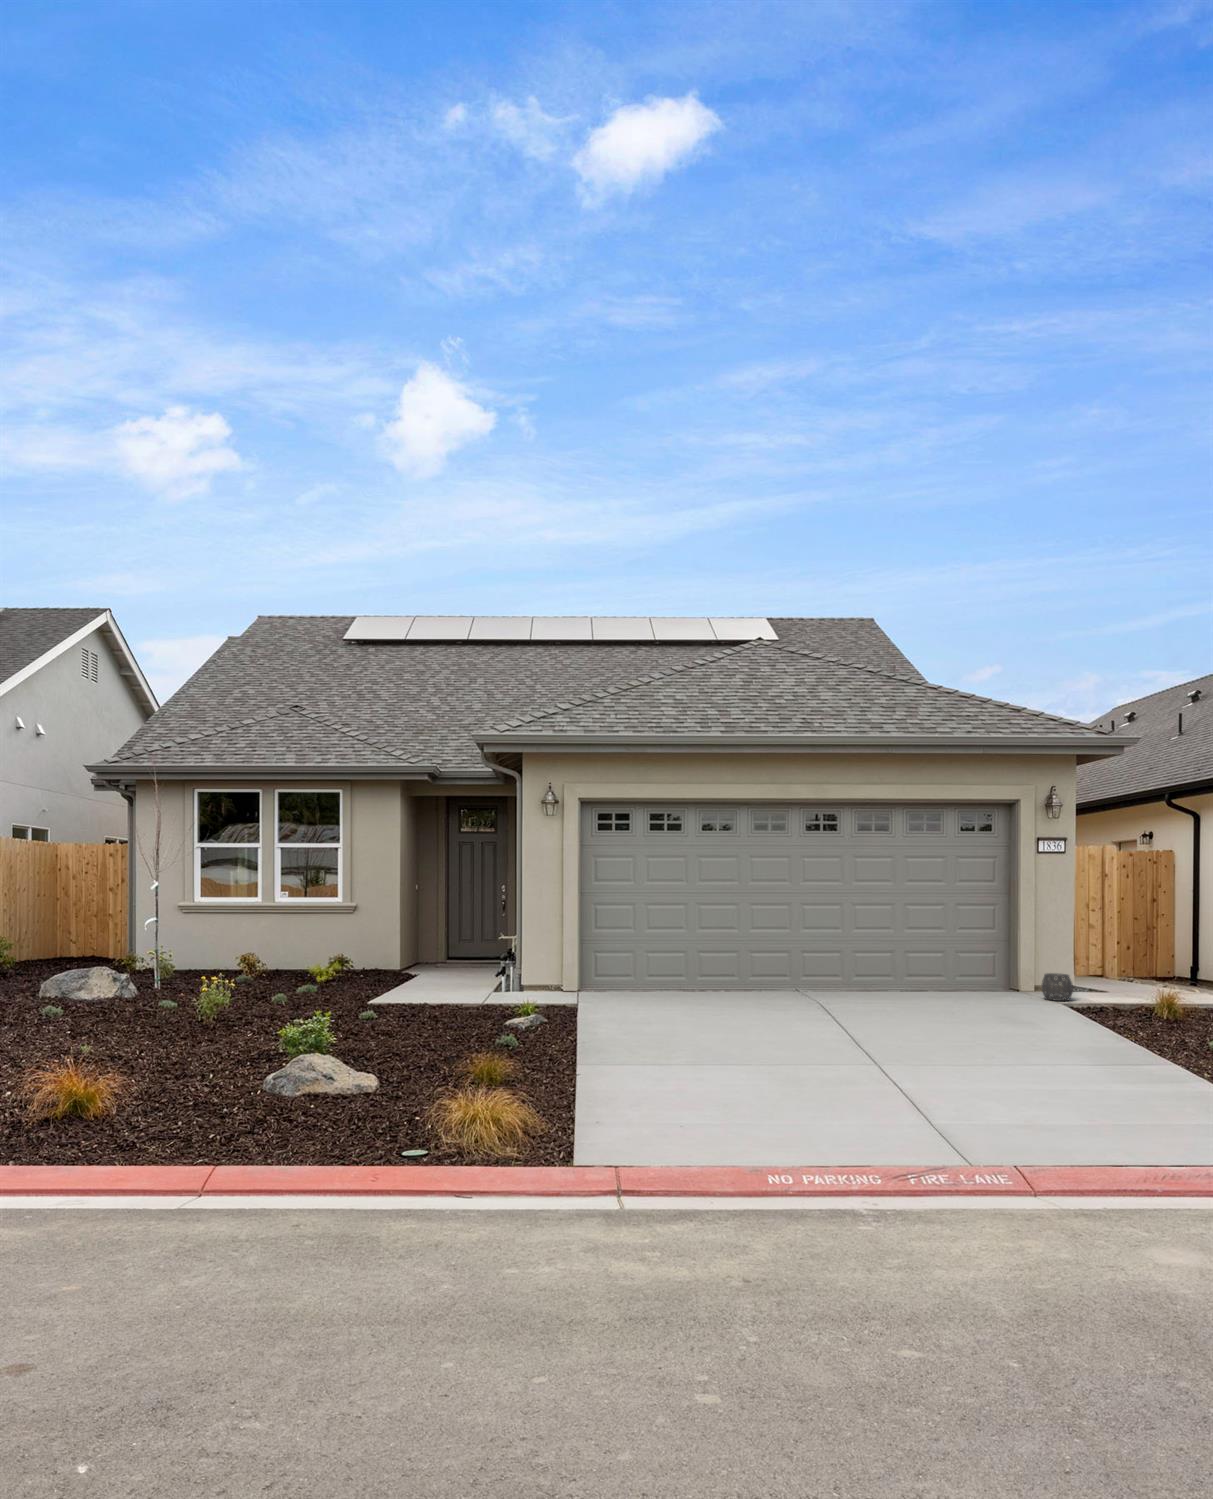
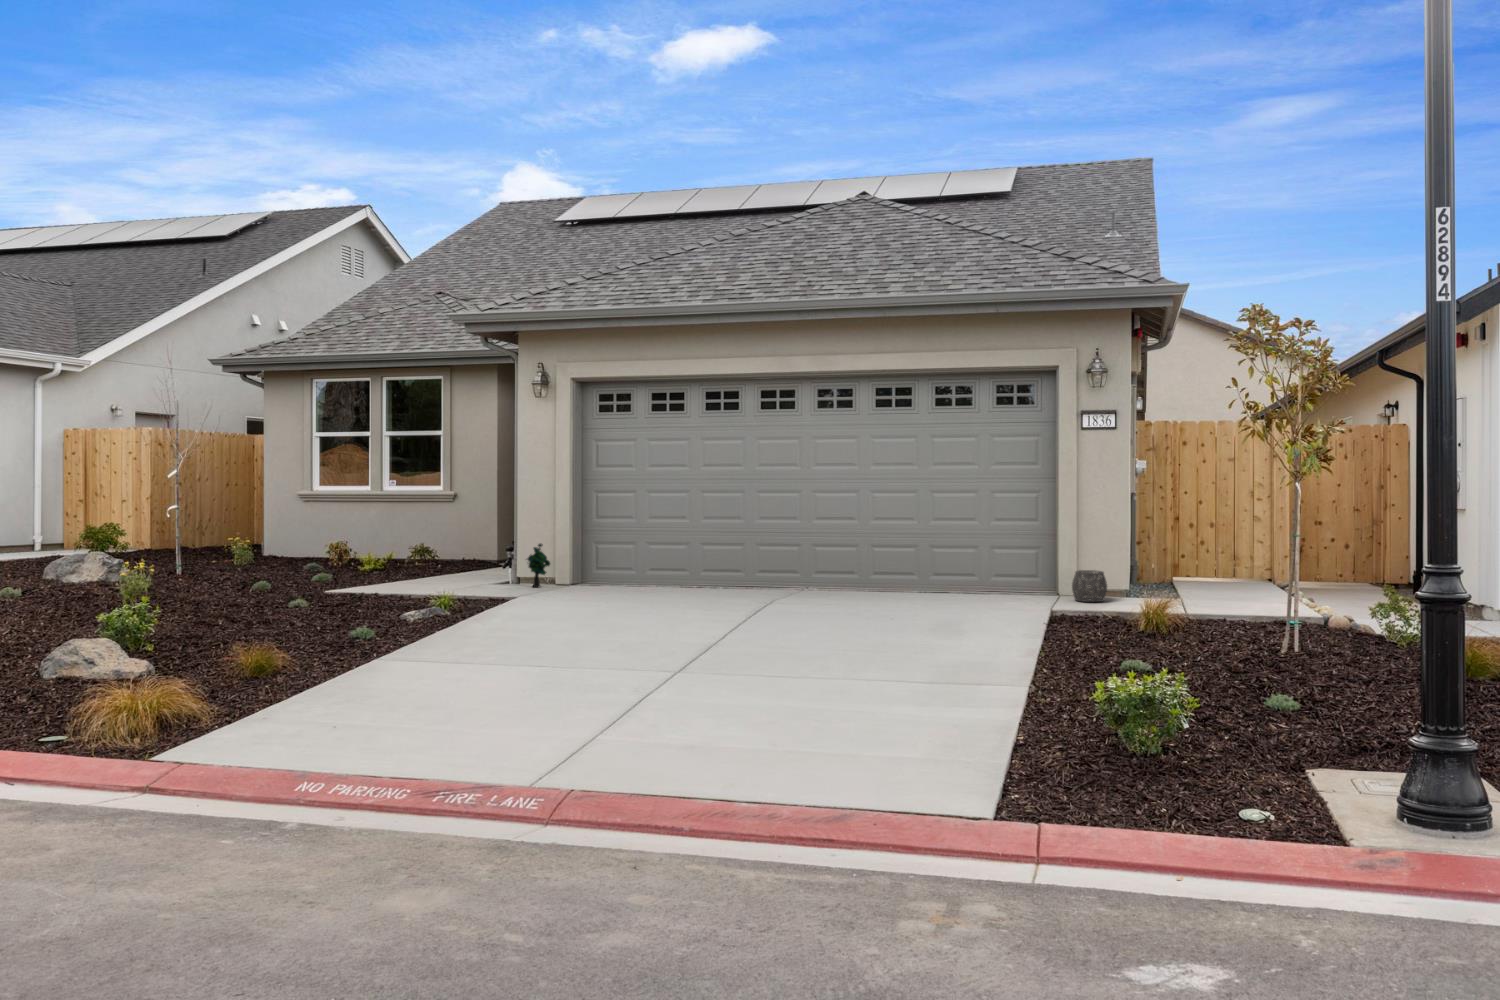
decorative plant: none [537,958,563,1003] -> present [527,544,550,587]

